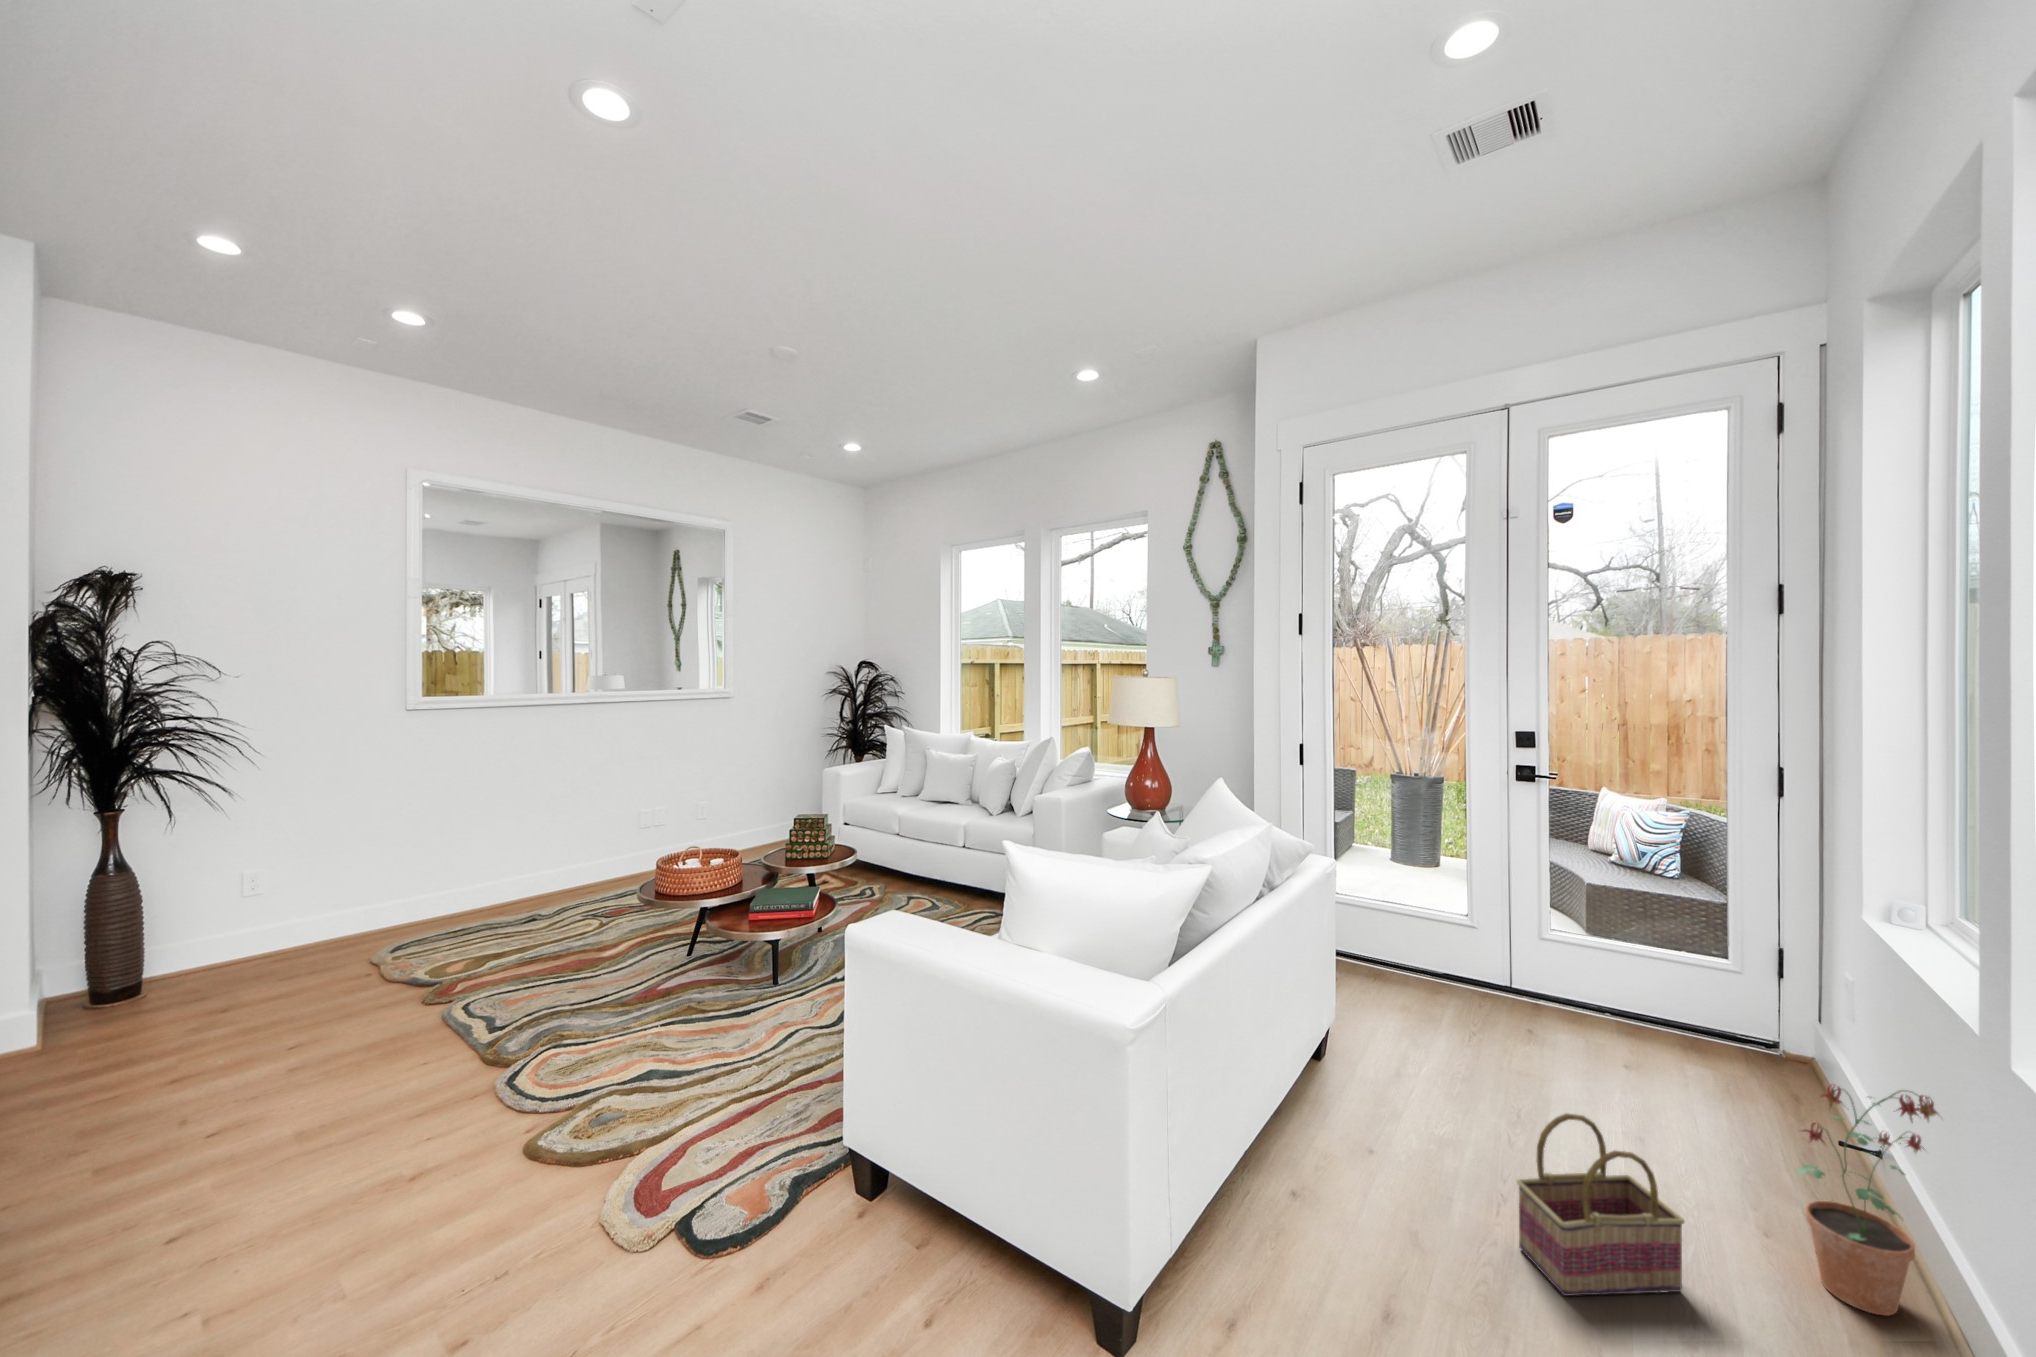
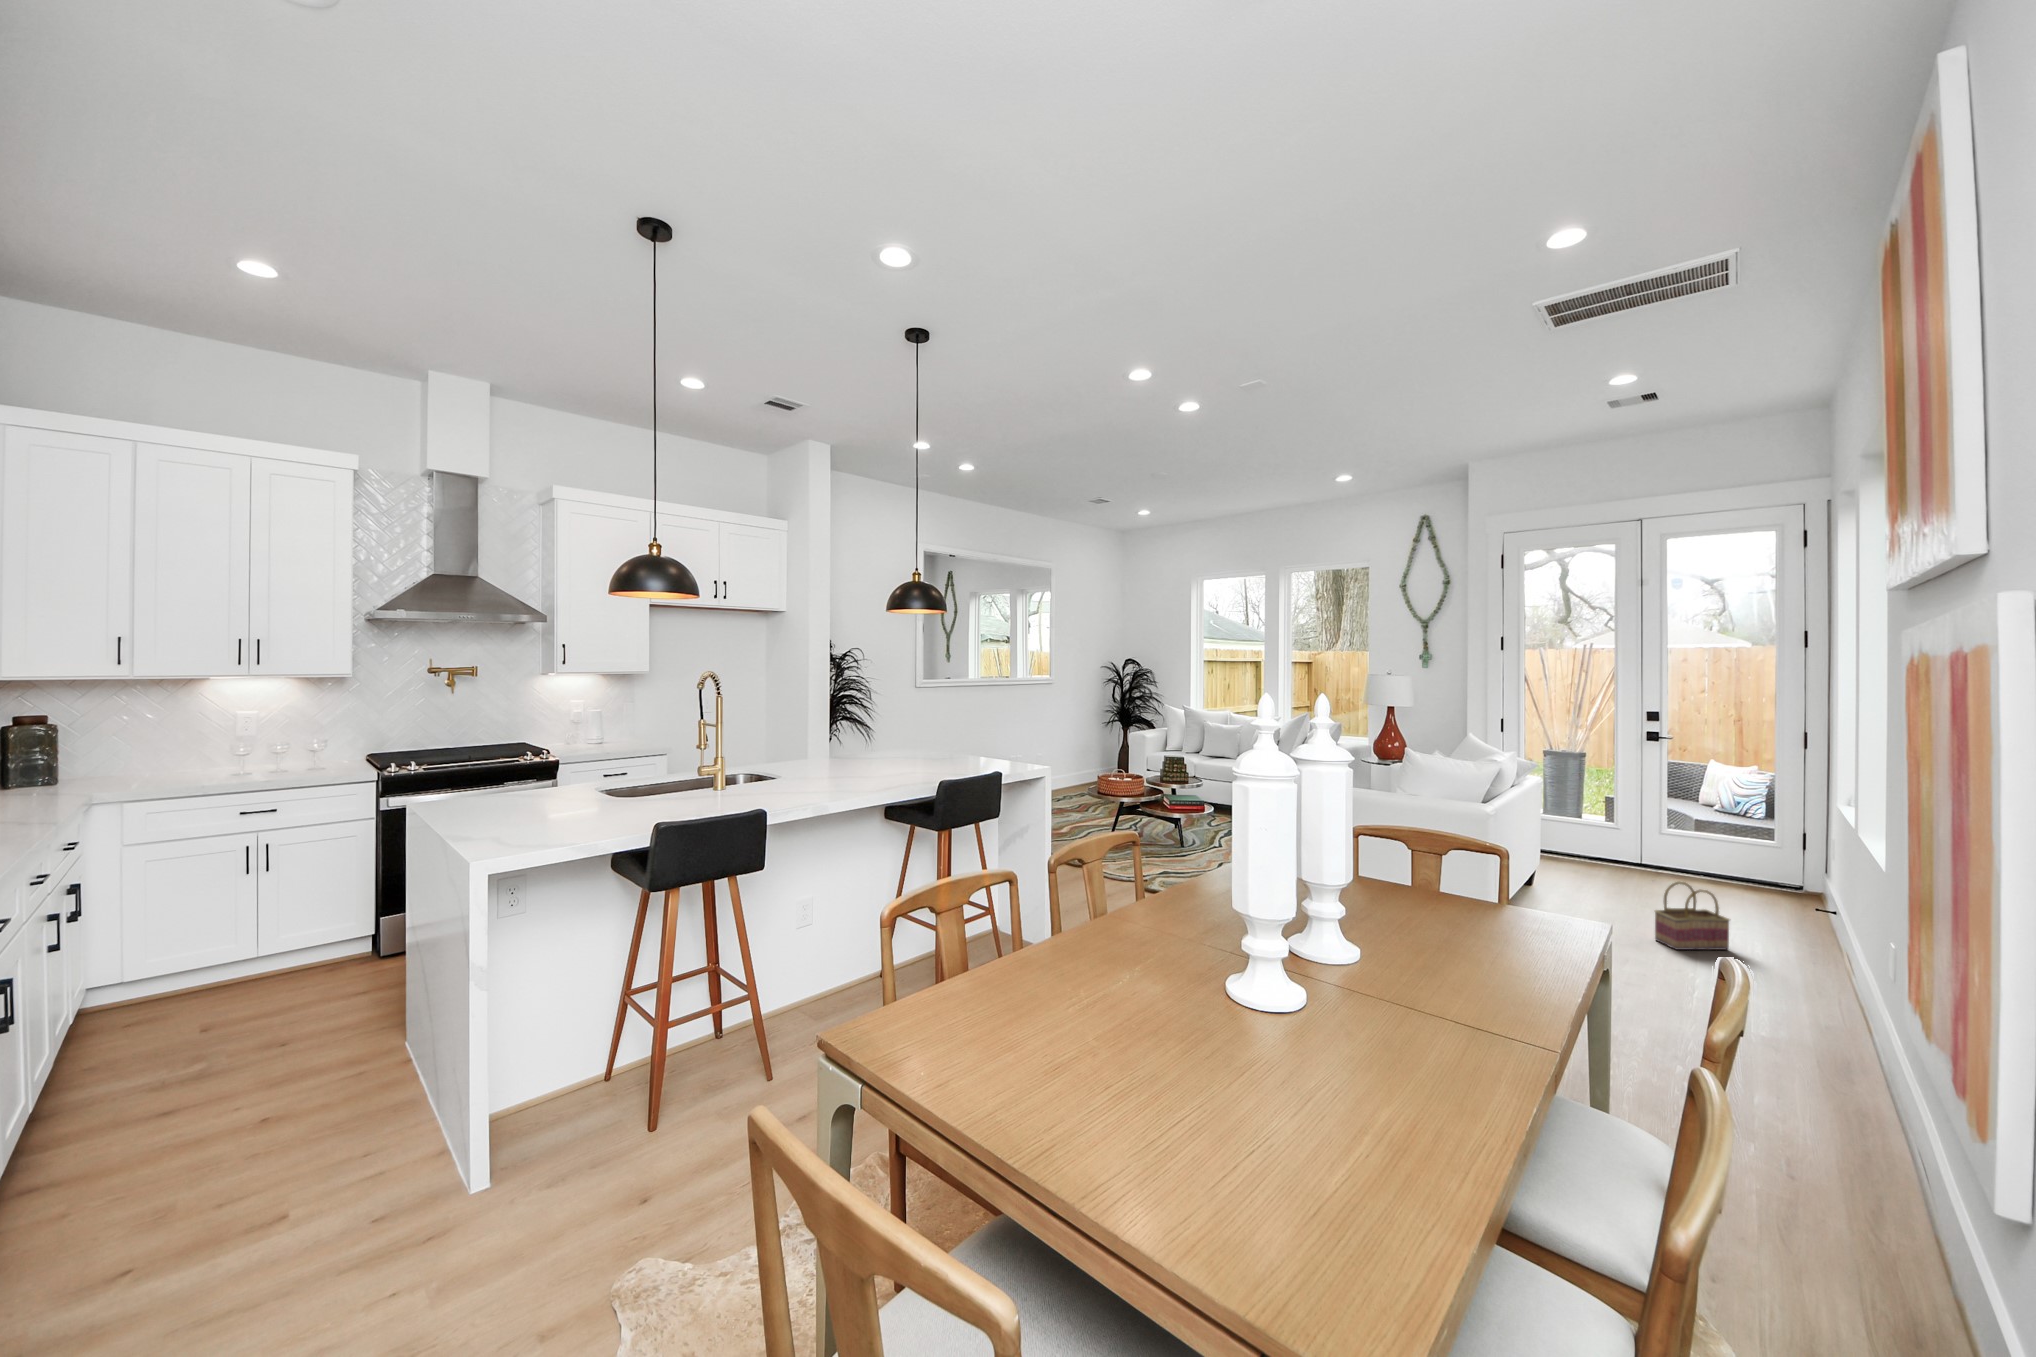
potted plant: present [1796,1084,1938,1316] -> none [1780,863,1844,956]

